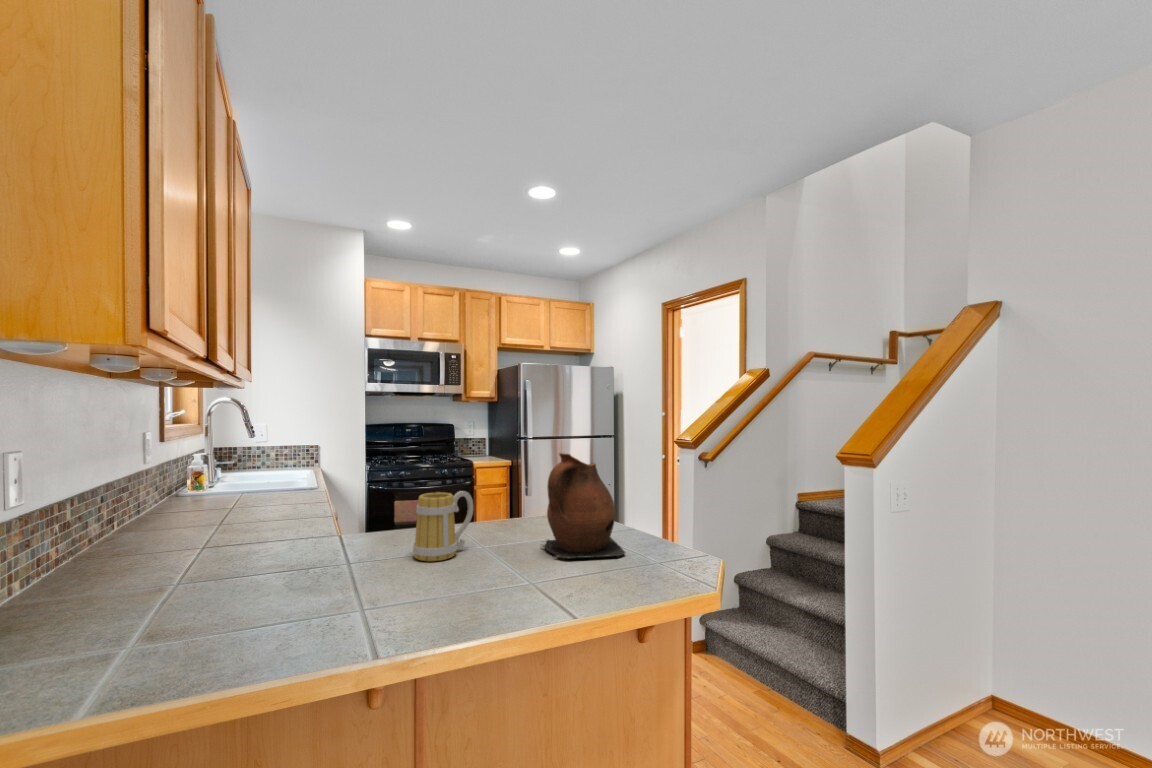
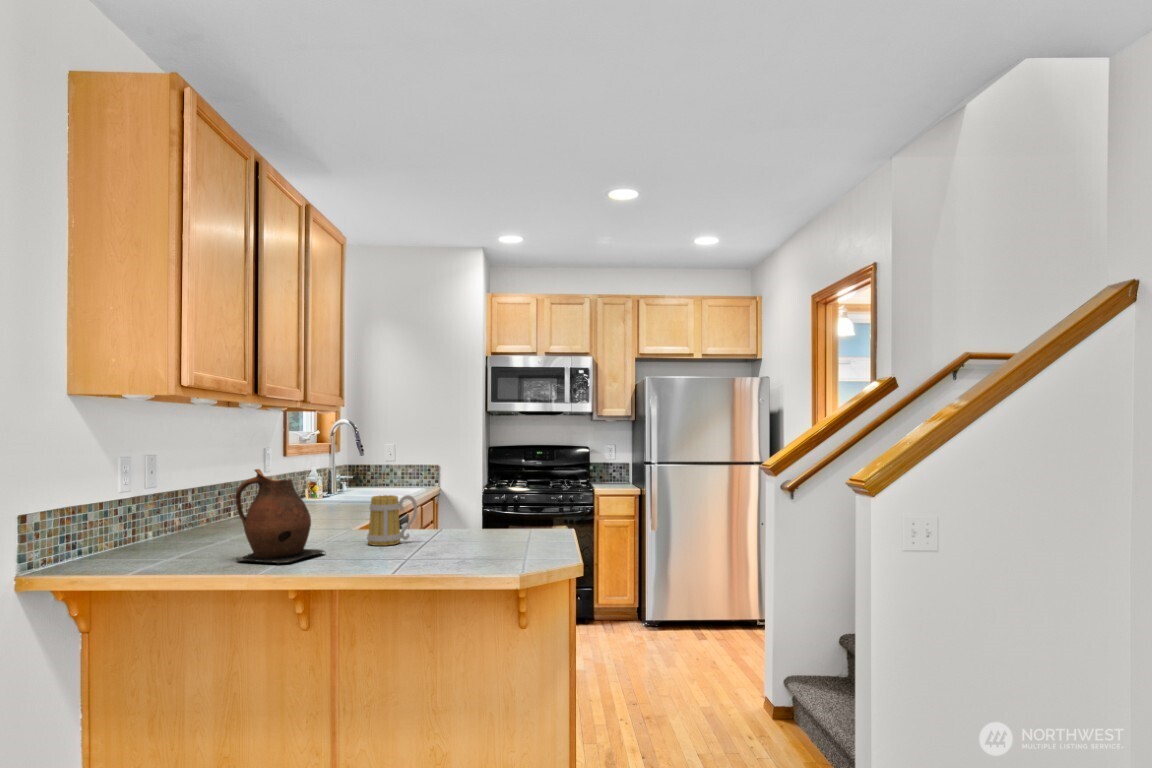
ceramic pitcher: present [543,453,625,558] -> present [235,469,325,564]

